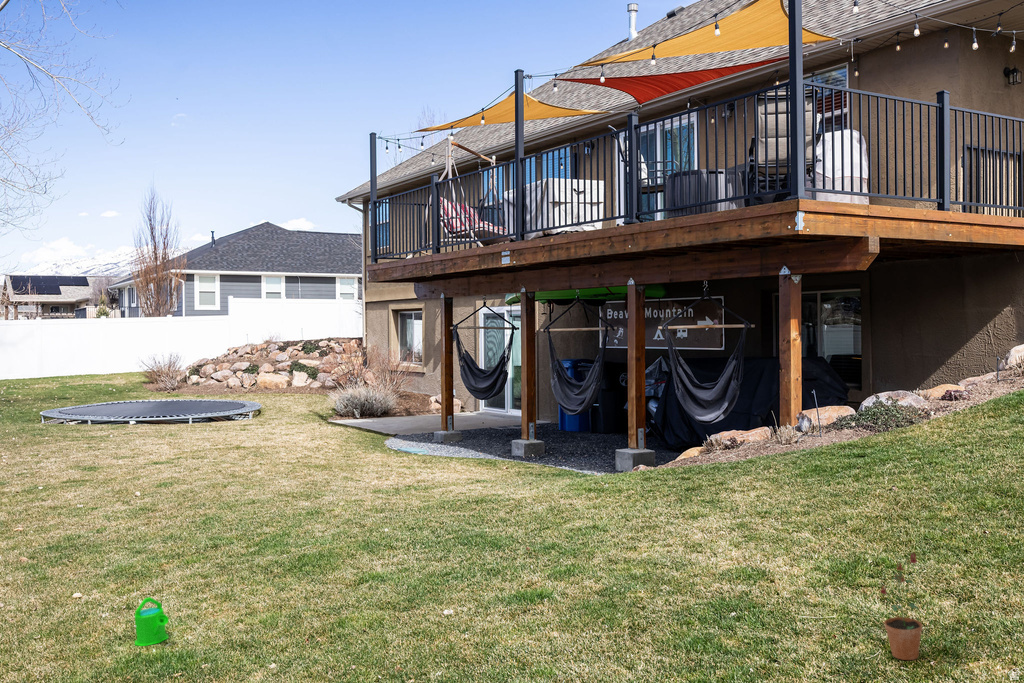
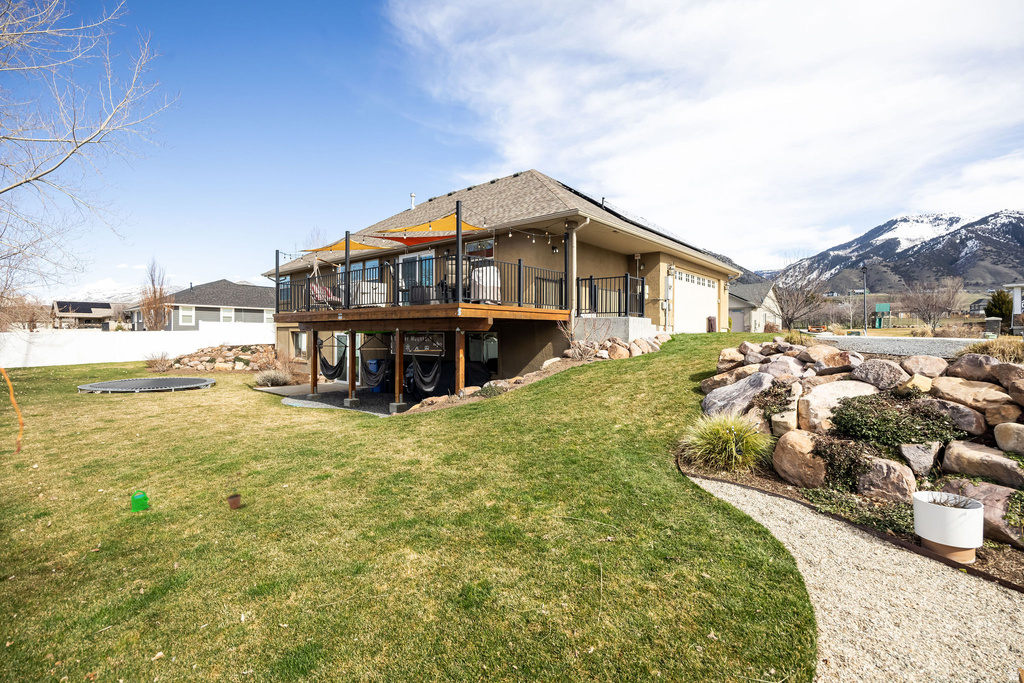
potted plant: present [880,553,922,660] -> present [226,472,241,509]

